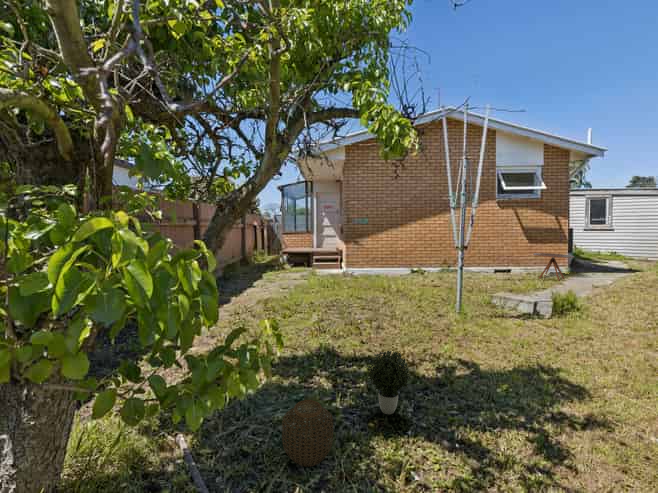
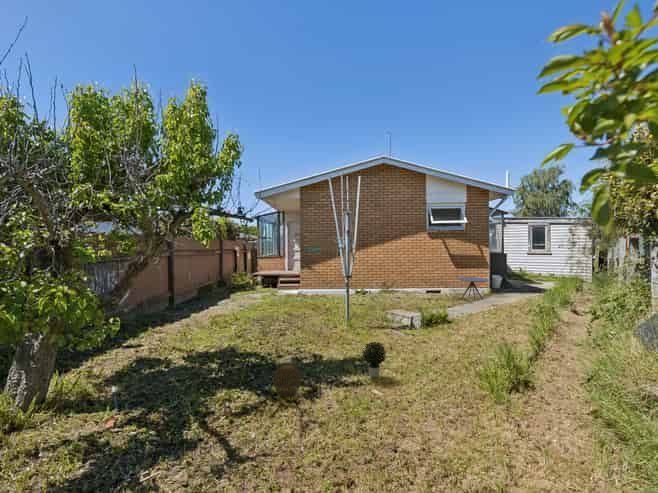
potted plant: present [367,351,411,414] -> present [362,342,386,378]
woven basket: present [282,400,333,467] -> present [274,364,301,397]

